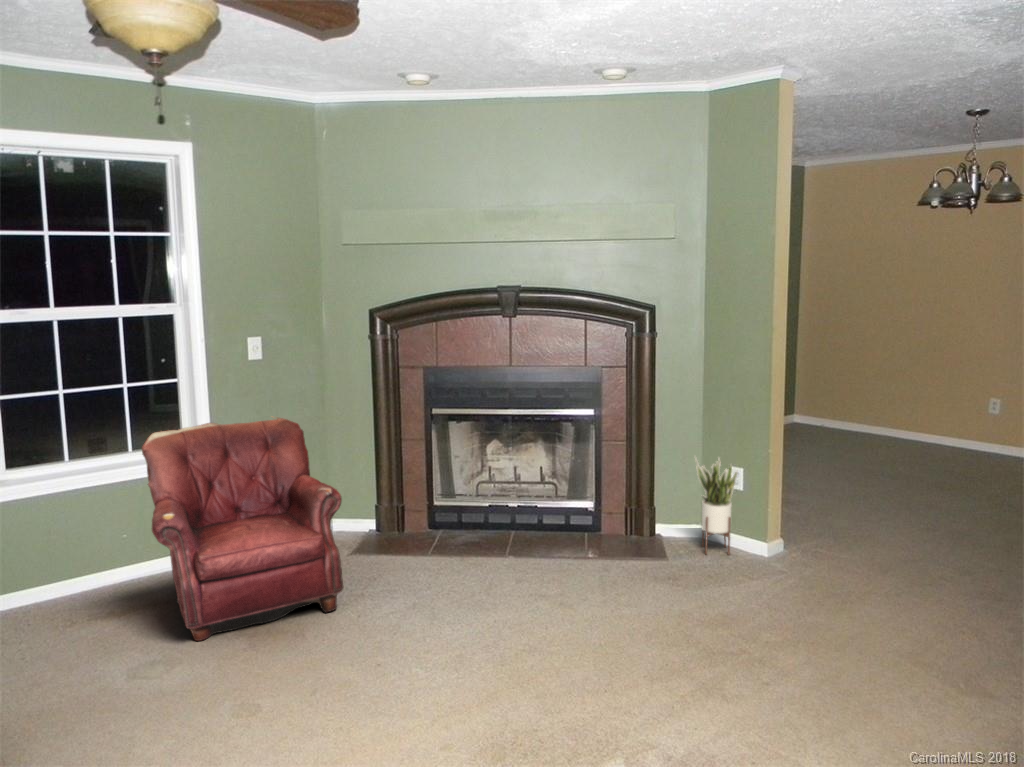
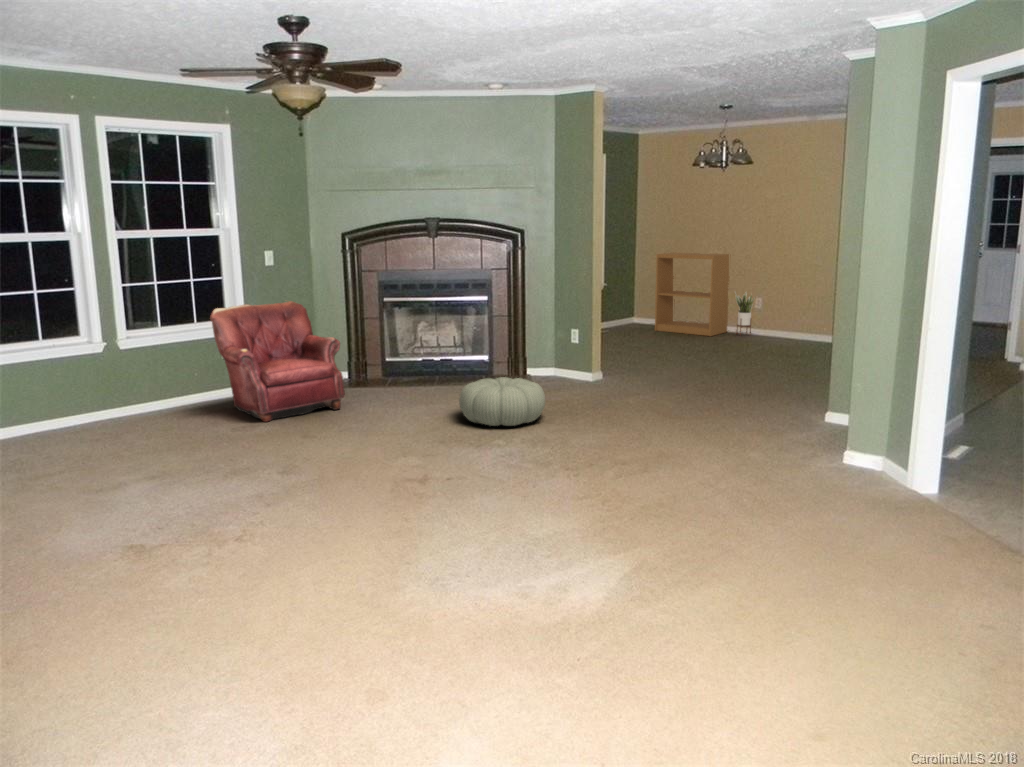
bookshelf: none [838,329,958,454] -> present [655,253,729,336]
potted plant: present [695,458,737,554] -> present [735,293,754,335]
pouf: none [531,577,692,693] -> present [459,377,545,426]

